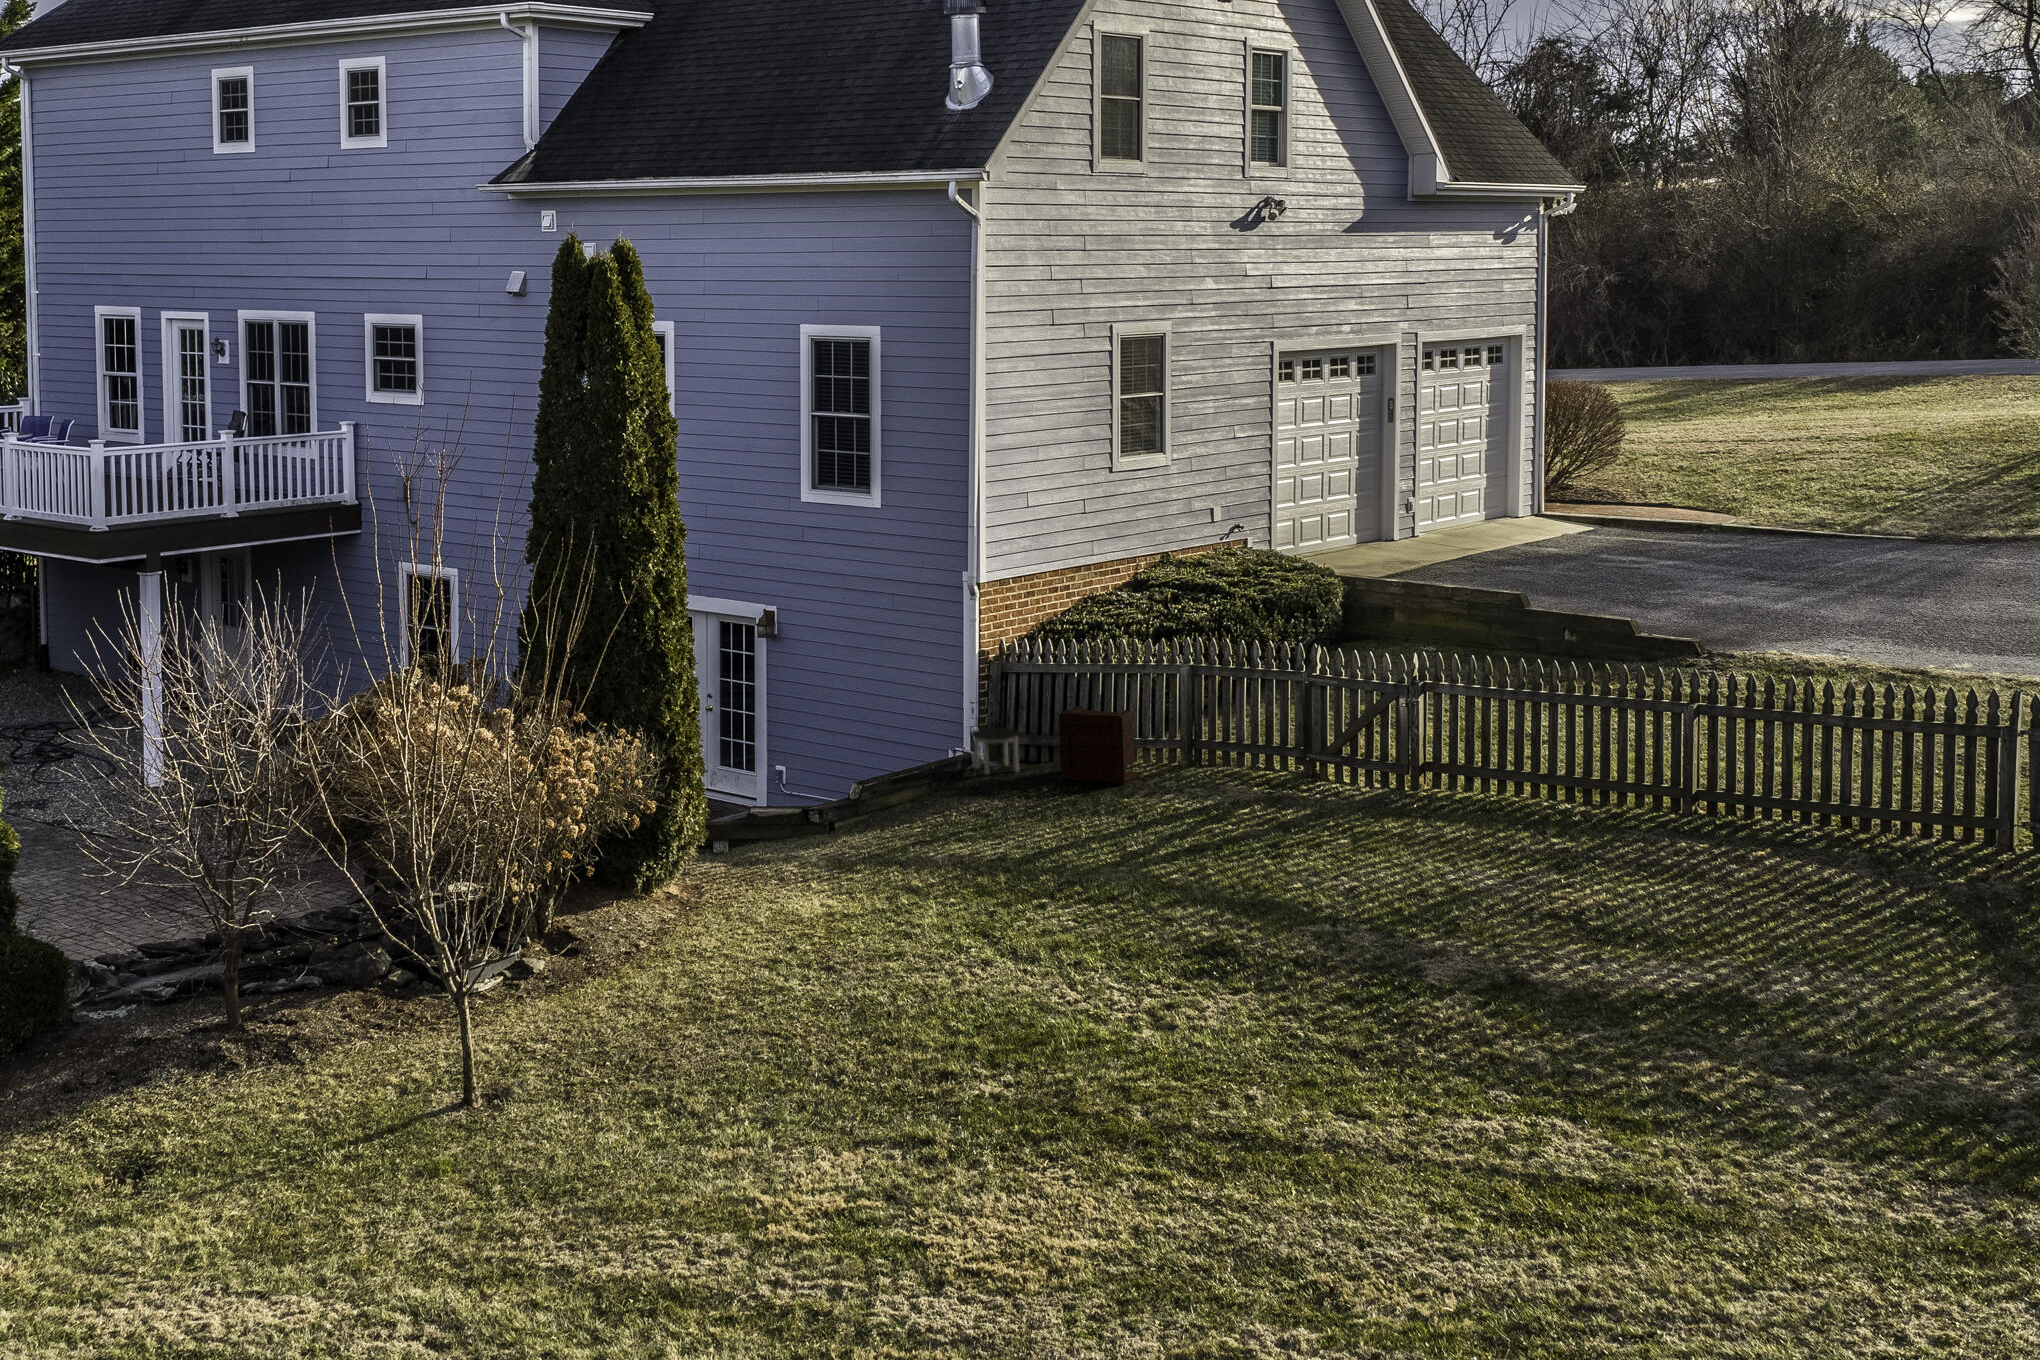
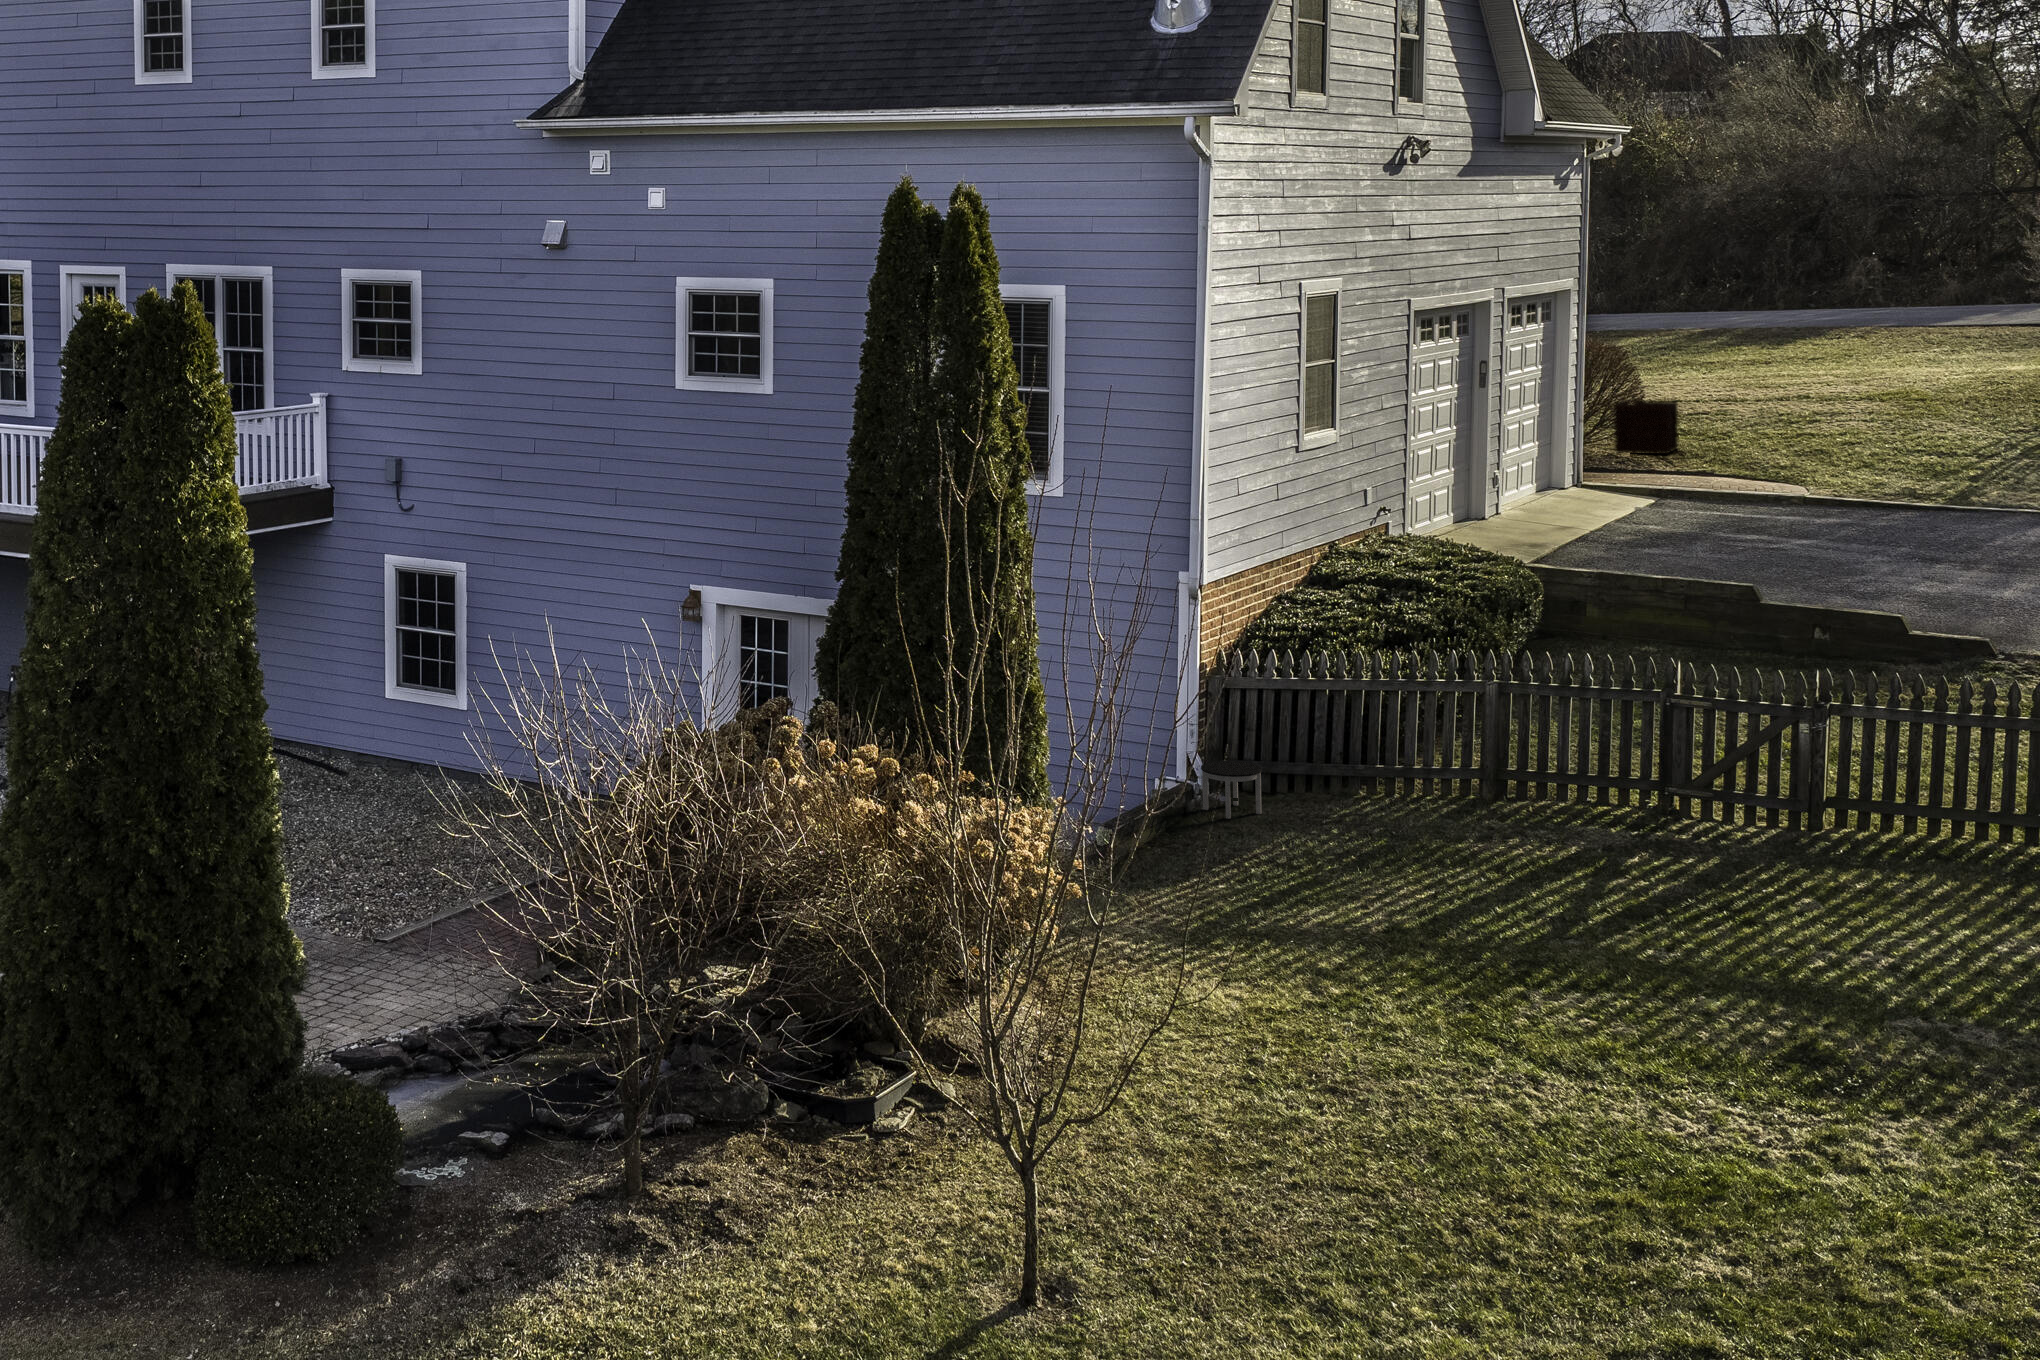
wooden crate: present [1059,706,1140,784] -> present [1614,401,1679,454]

